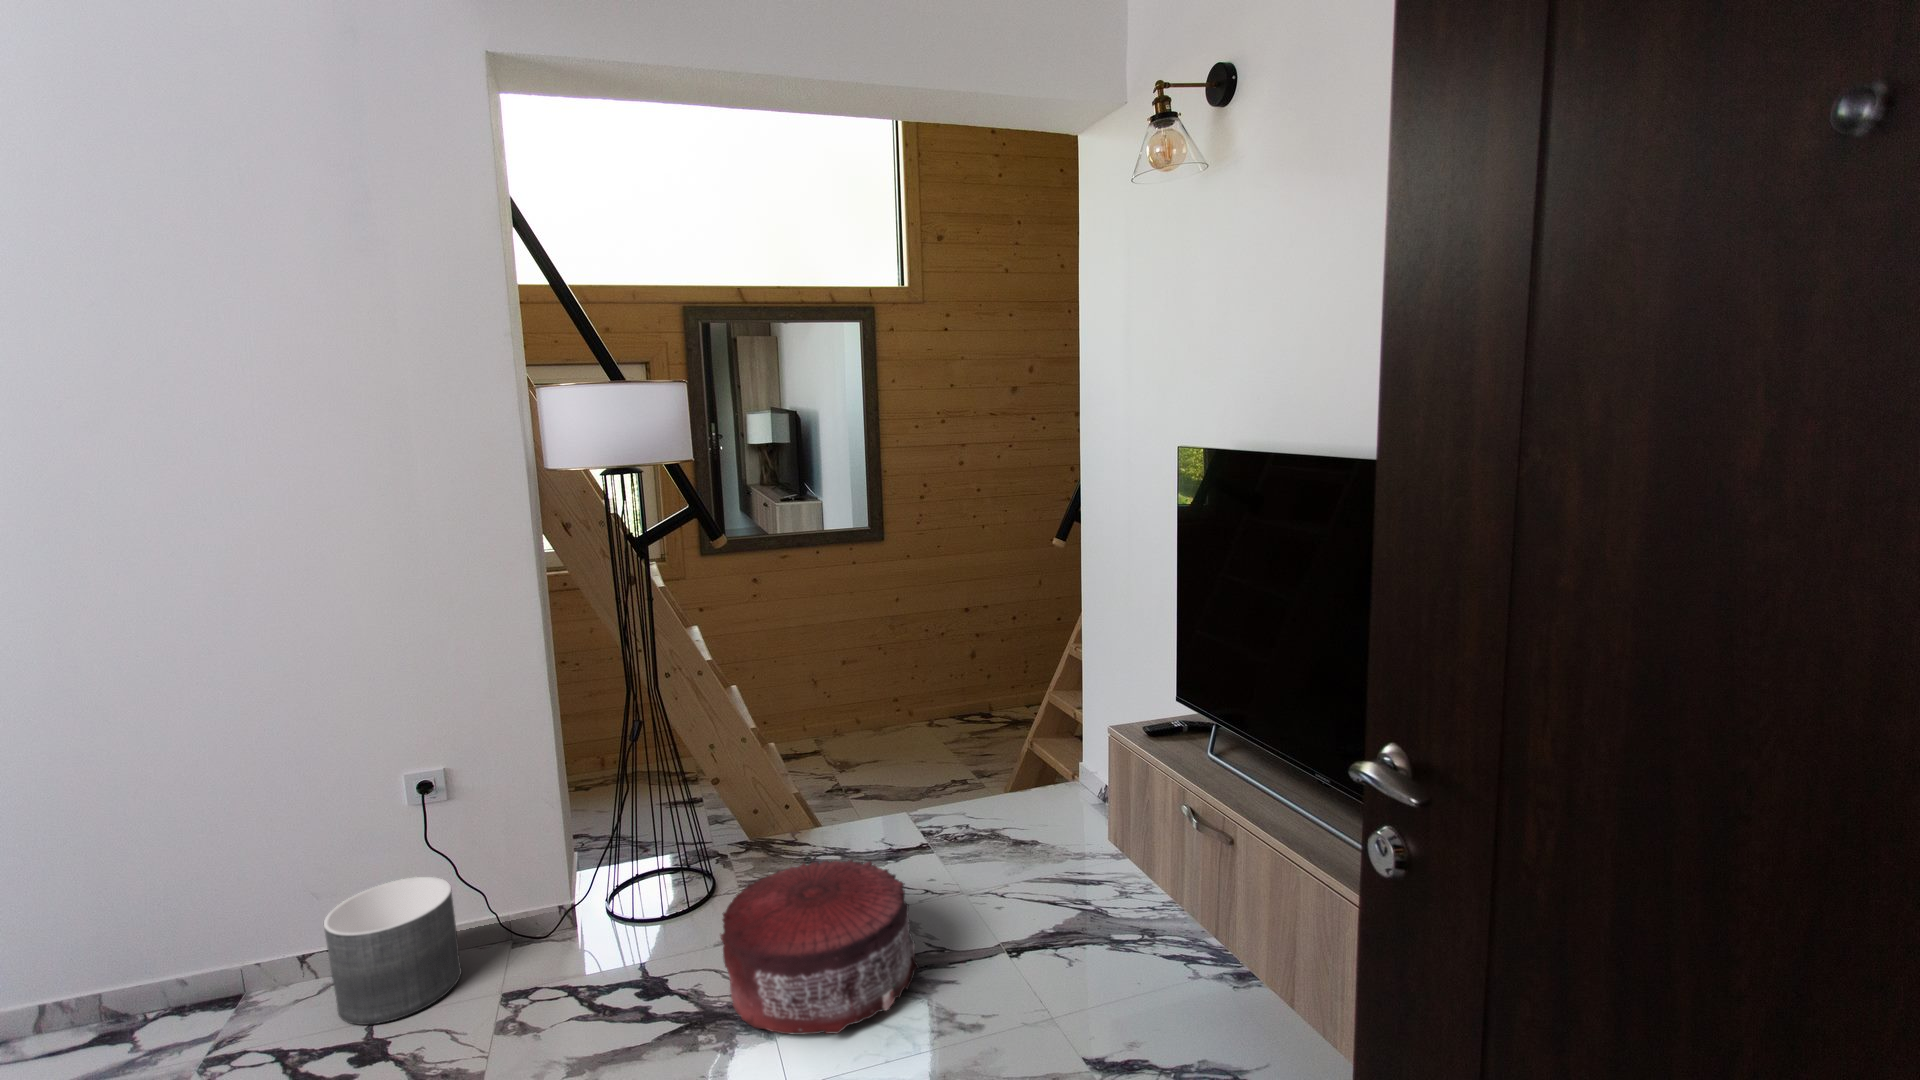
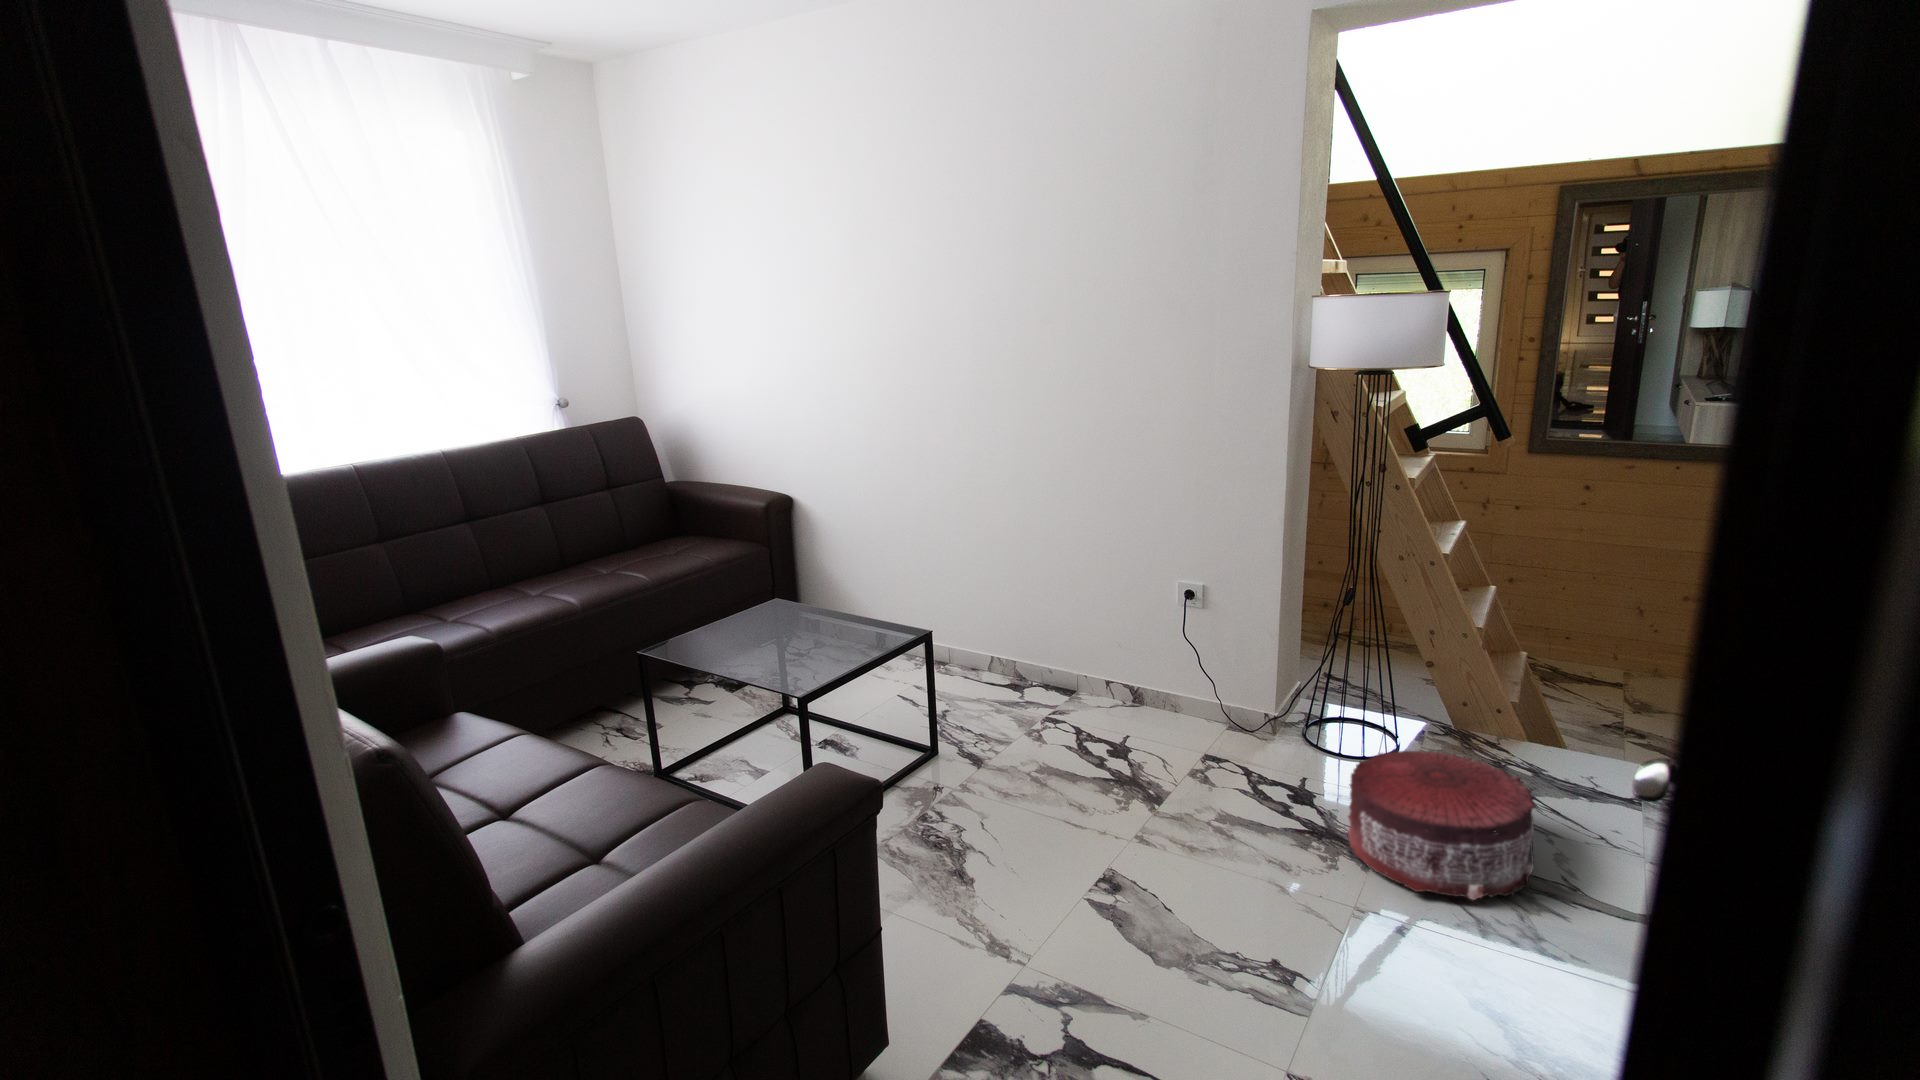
planter: present [324,877,462,1025] -> none [1113,651,1190,741]

